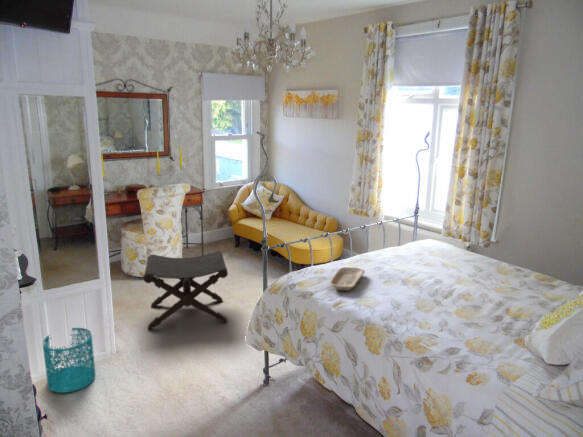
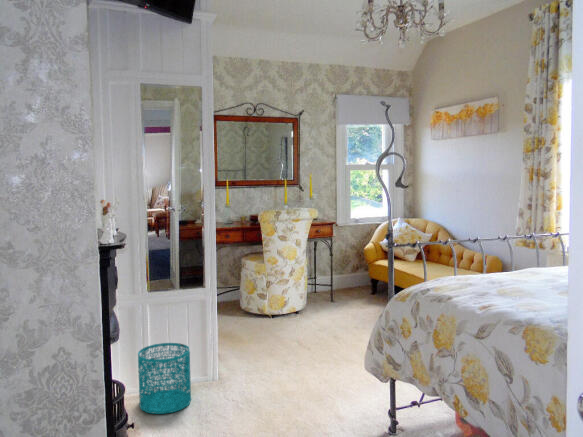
footstool: present [144,251,228,329] -> none [254,280,352,365]
tray: present [330,267,364,291] -> none [476,272,529,293]

